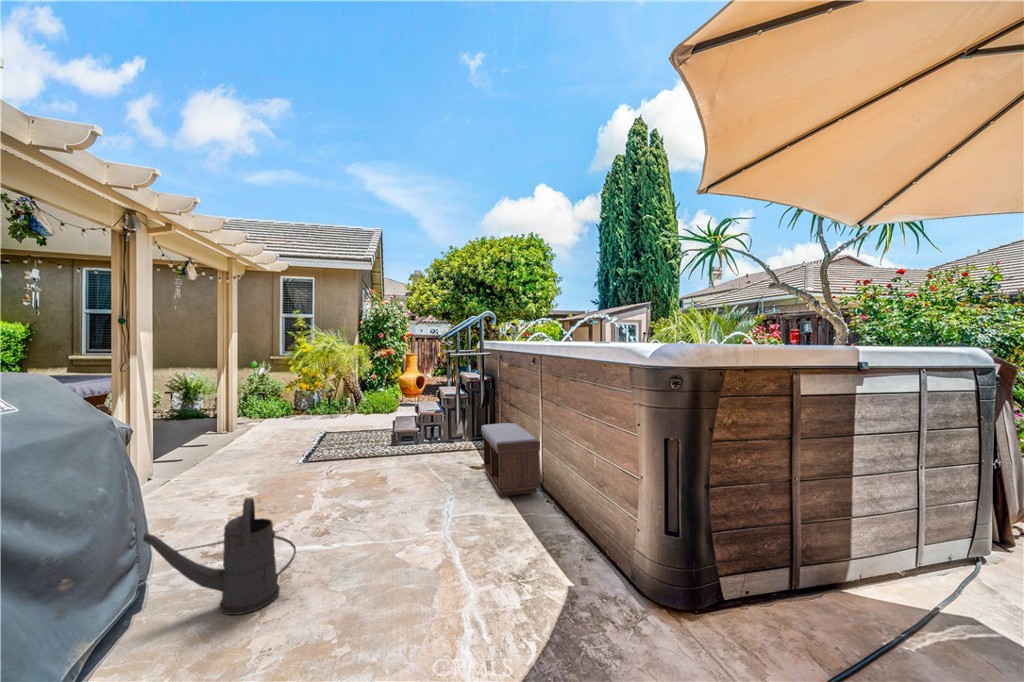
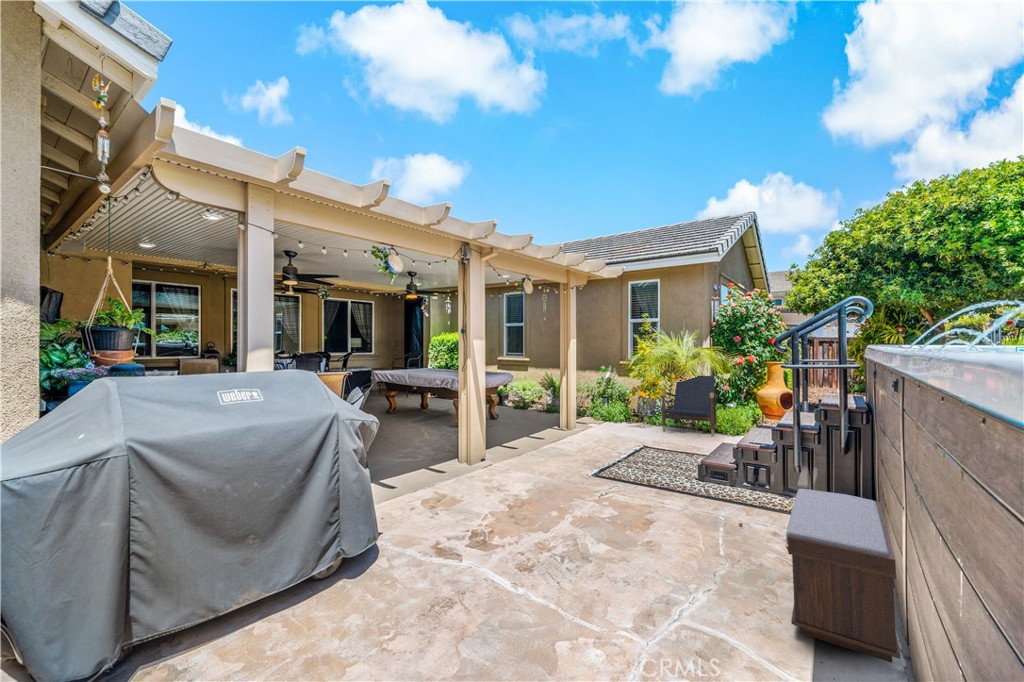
lounge chair: none [330,367,377,420] -> present [662,376,717,436]
watering can: present [143,498,296,615] -> none [342,516,441,640]

